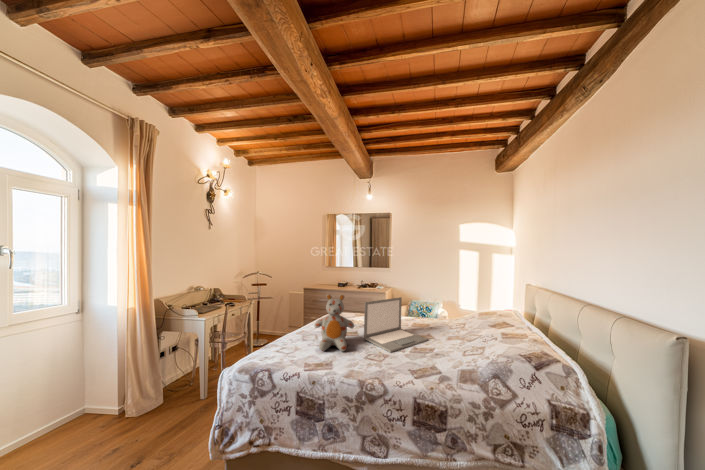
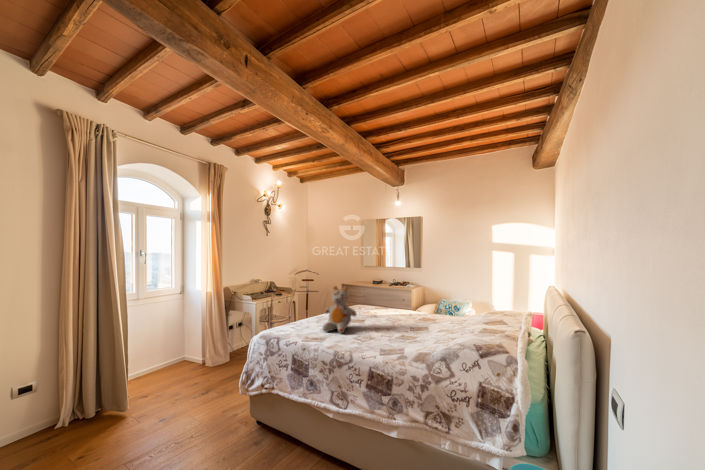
laptop: present [364,297,428,352] -> none [368,294,427,338]

